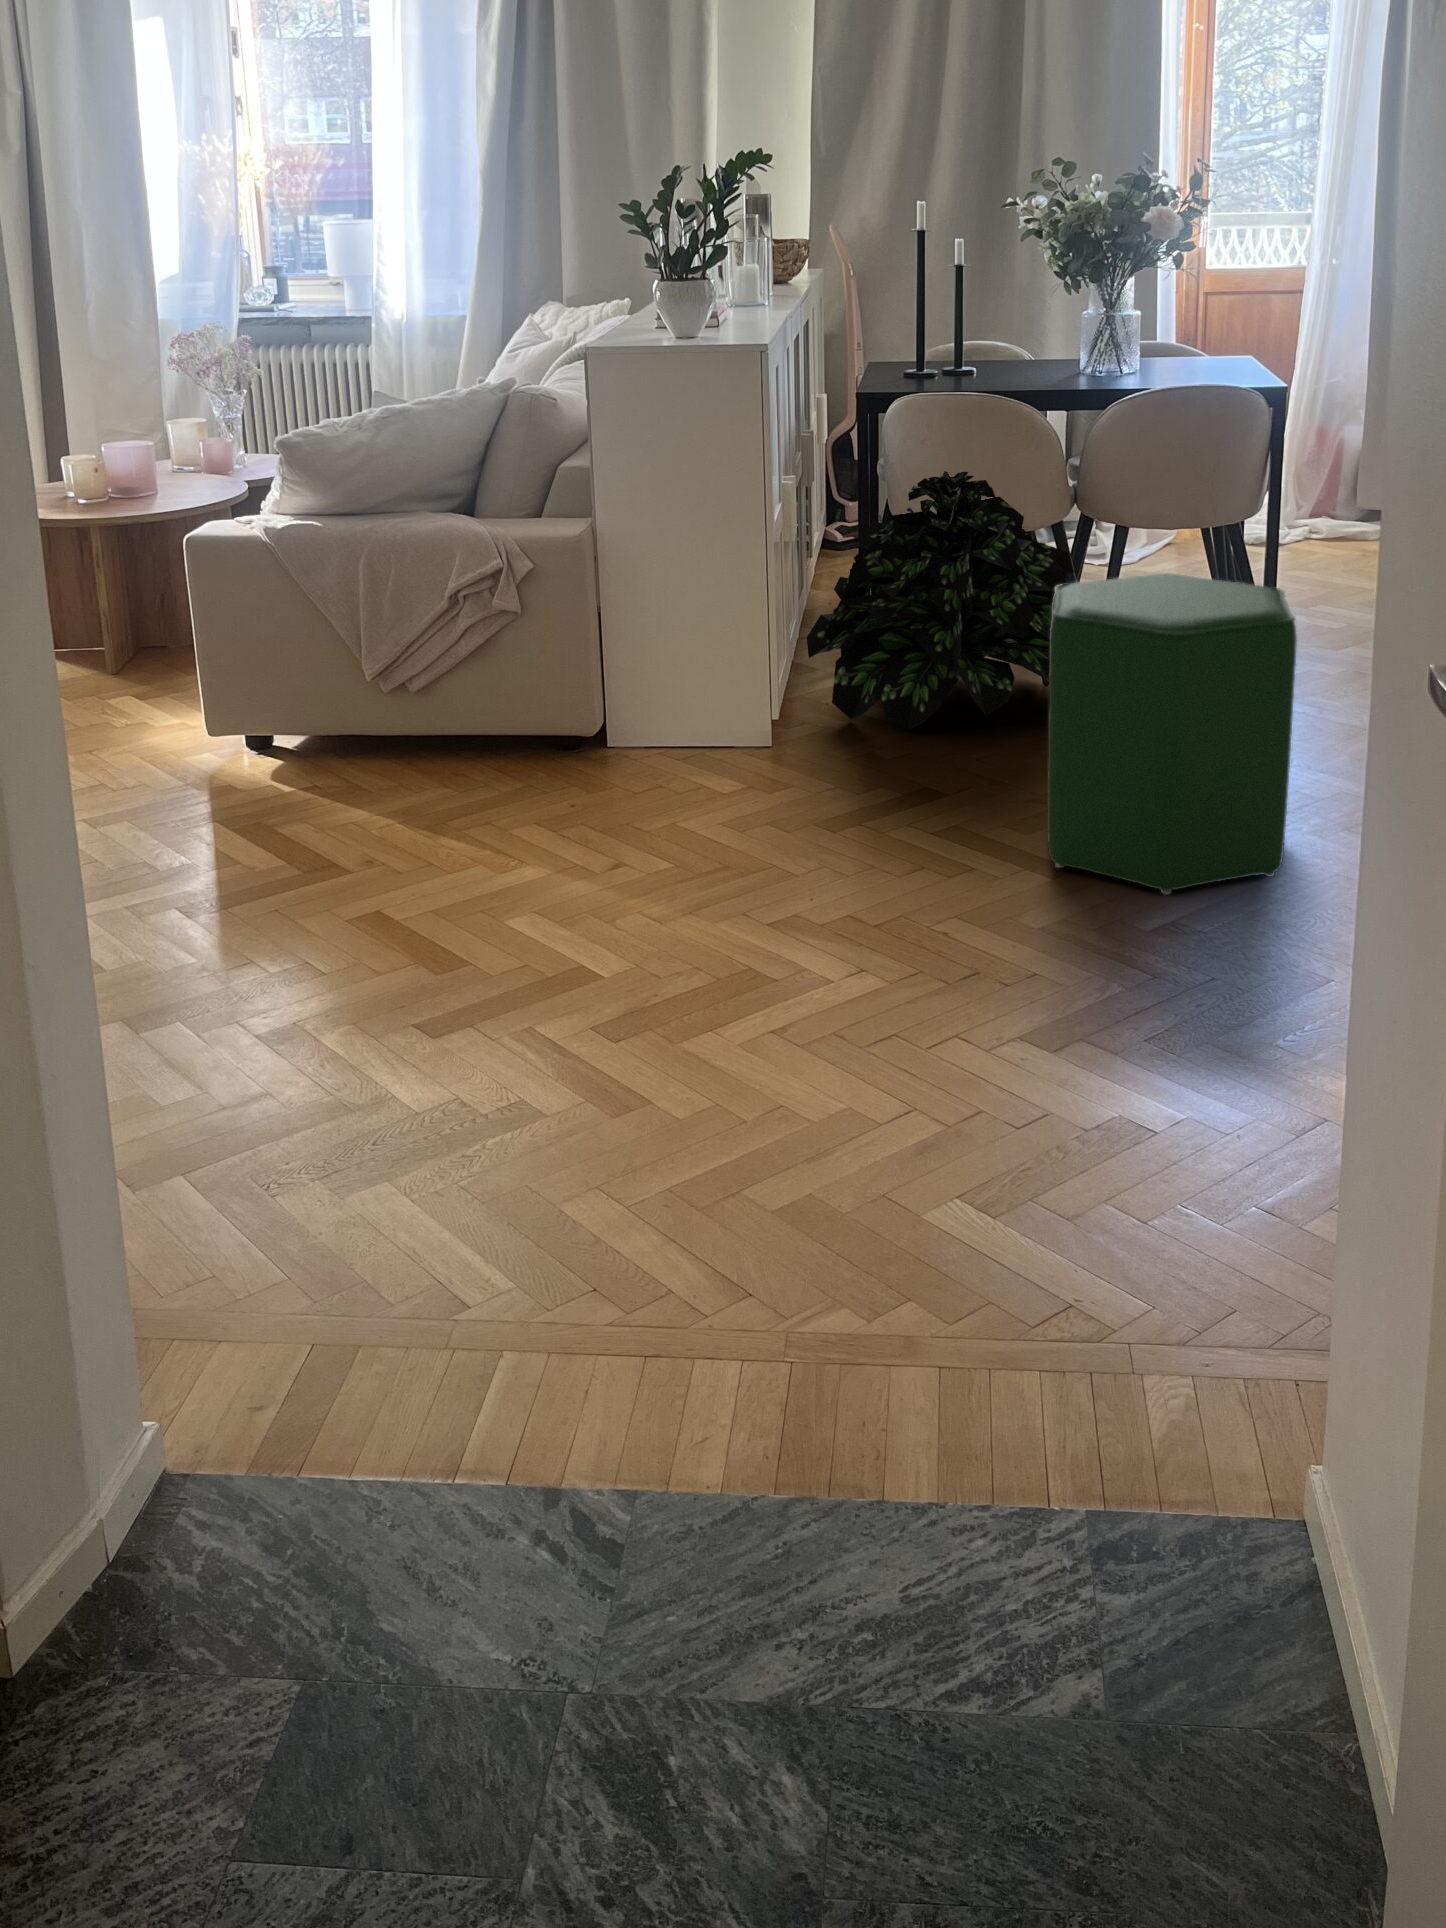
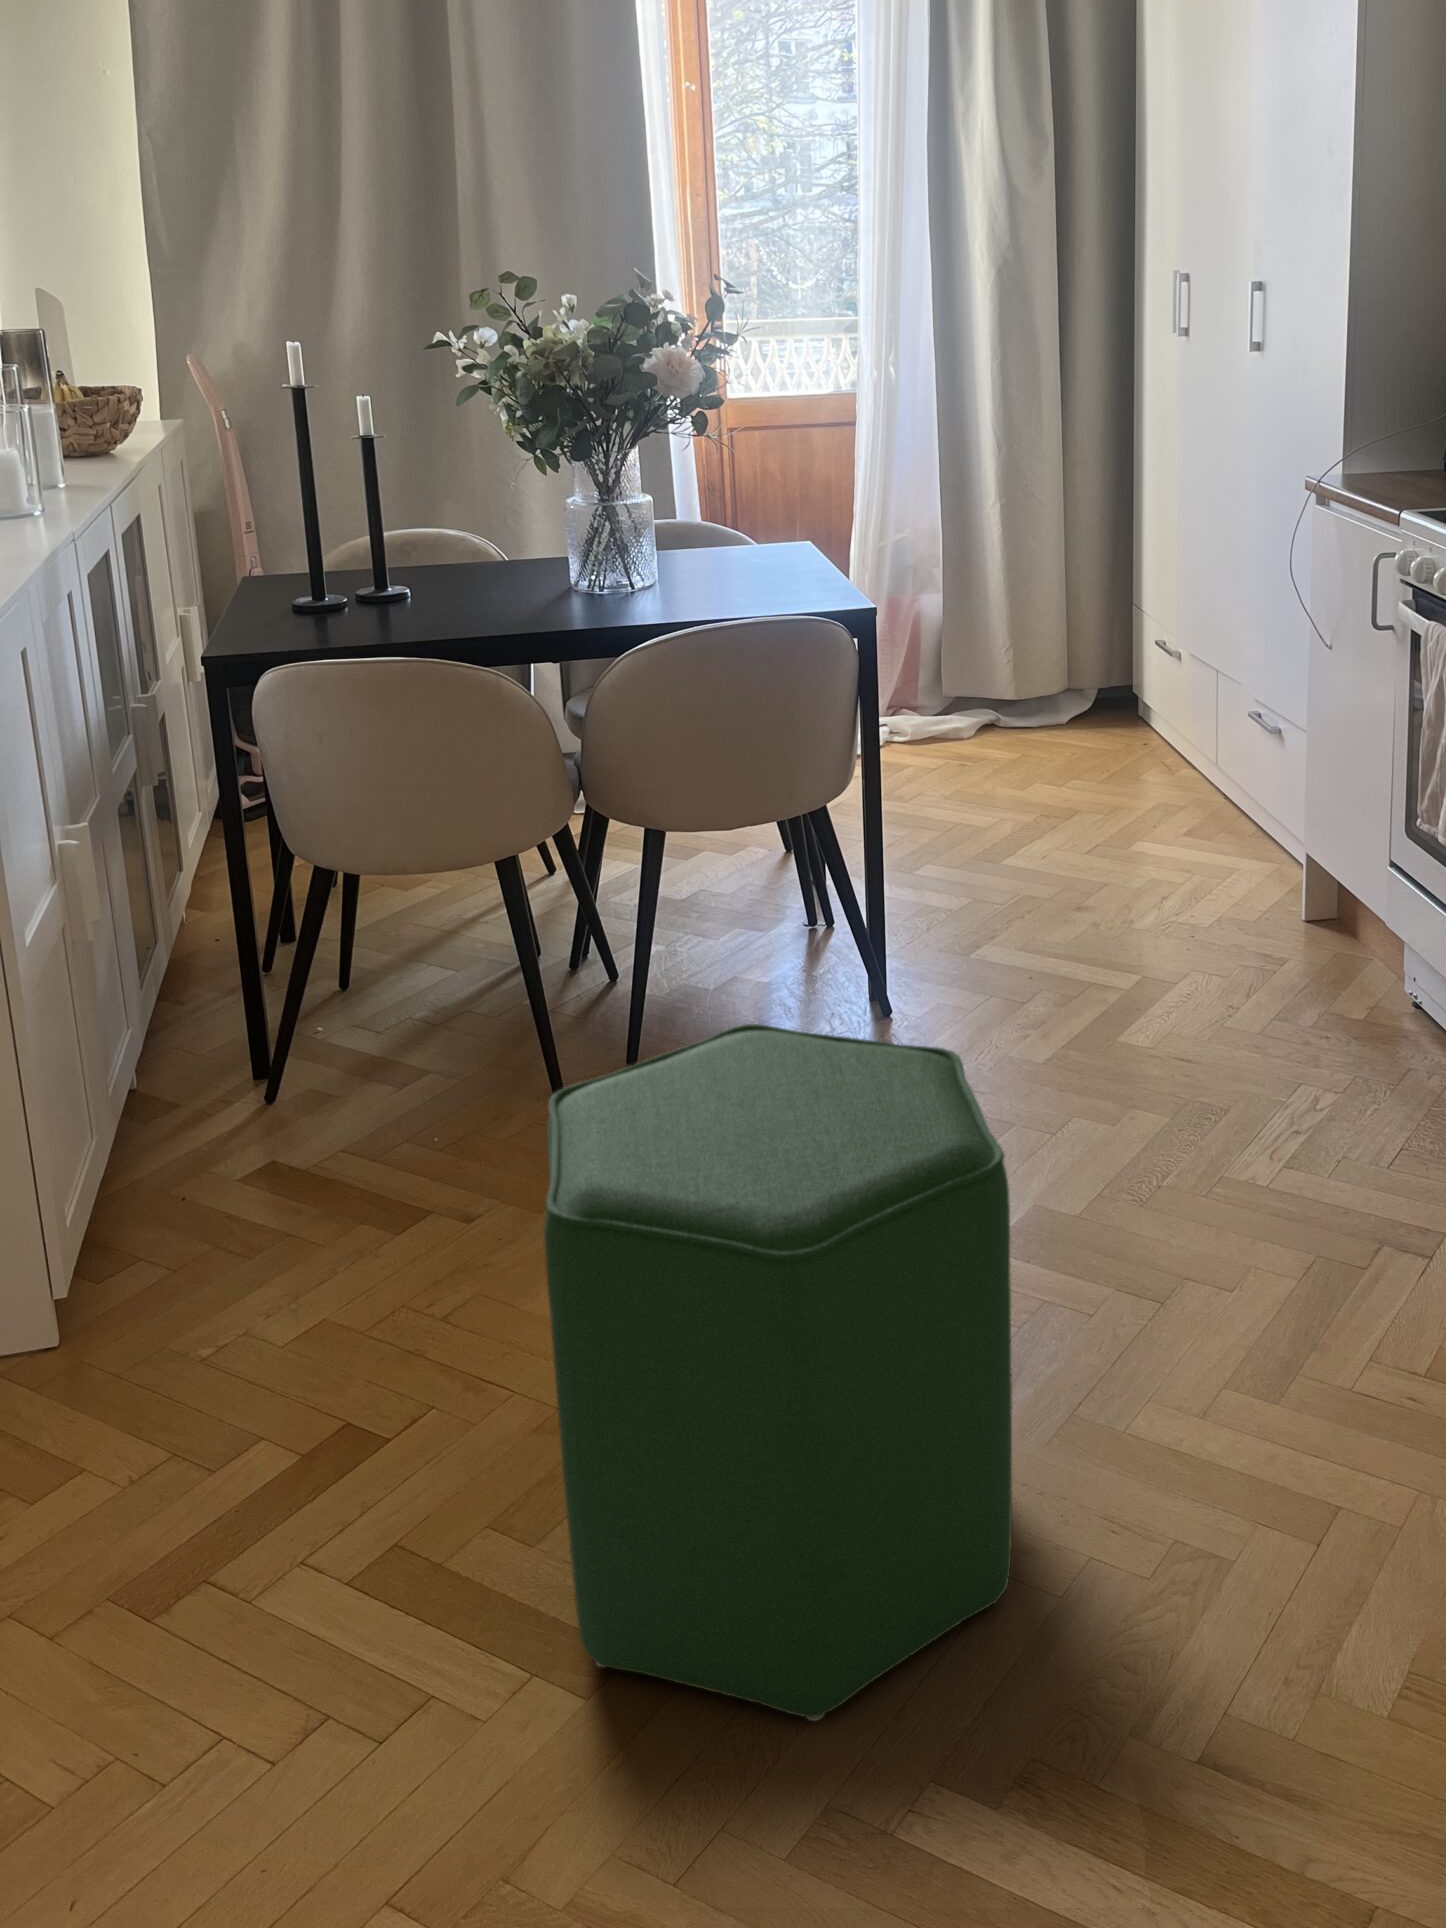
potted plant: present [807,471,1074,731] -> none [140,786,629,1256]

